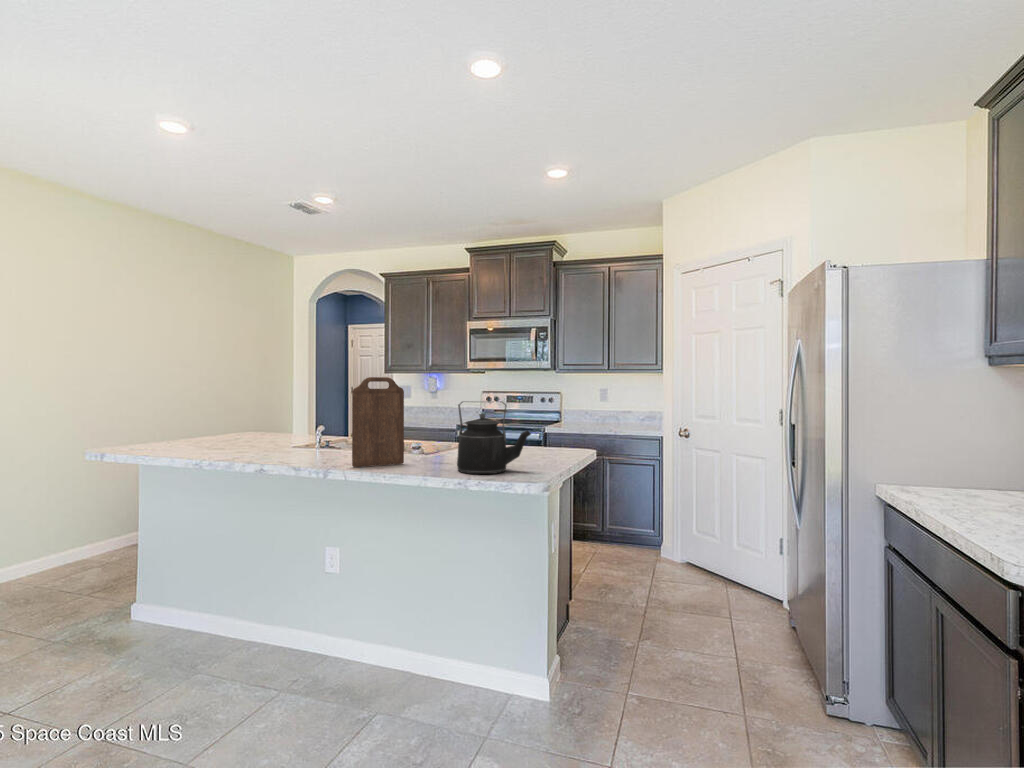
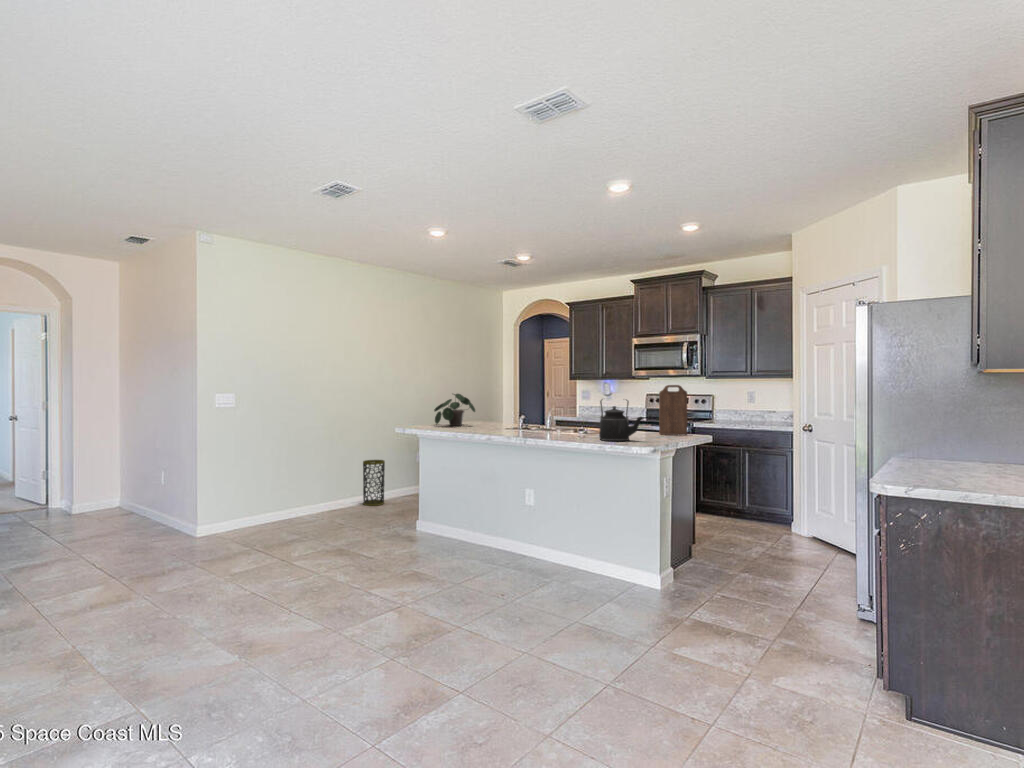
cutting board: present [352,377,404,467] -> present [659,385,687,435]
potted plant: none [158,393,237,448] -> present [434,394,475,426]
trash can: none [43,498,88,577] -> present [363,460,385,506]

